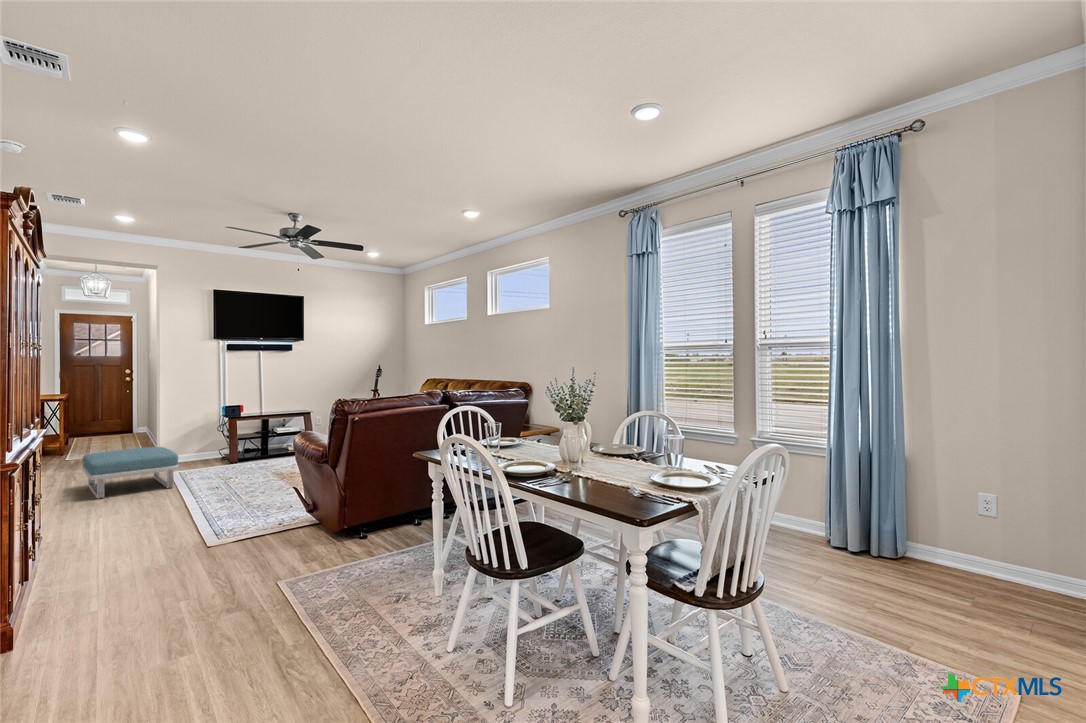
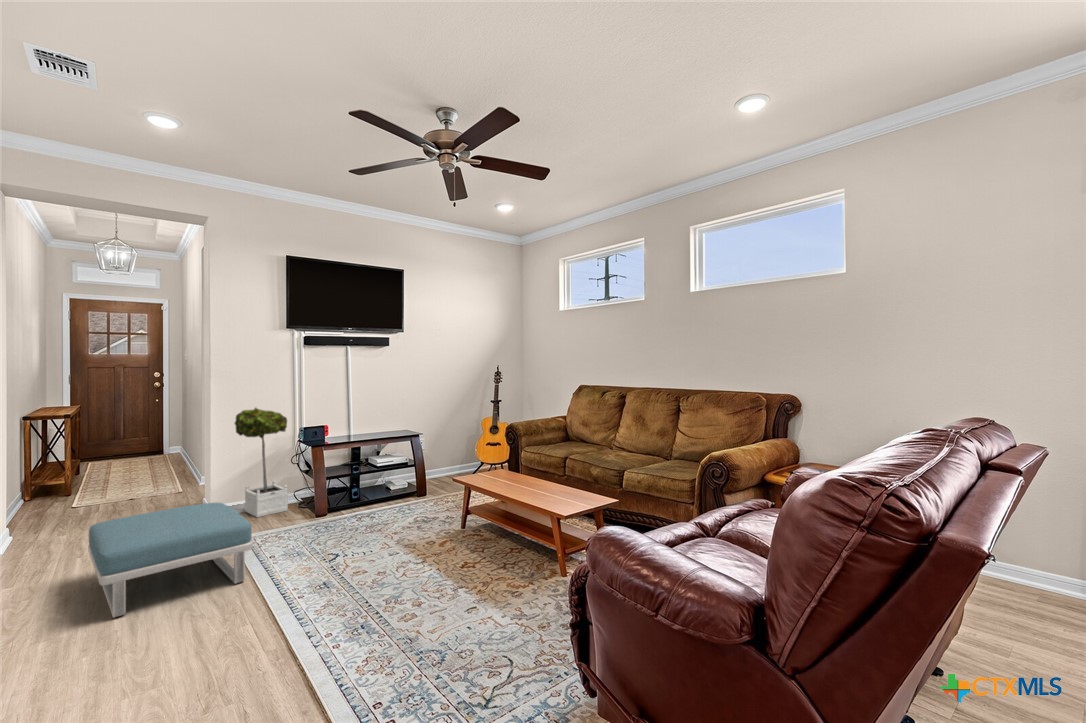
potted tree: none [177,391,214,464] -> present [235,408,288,517]

